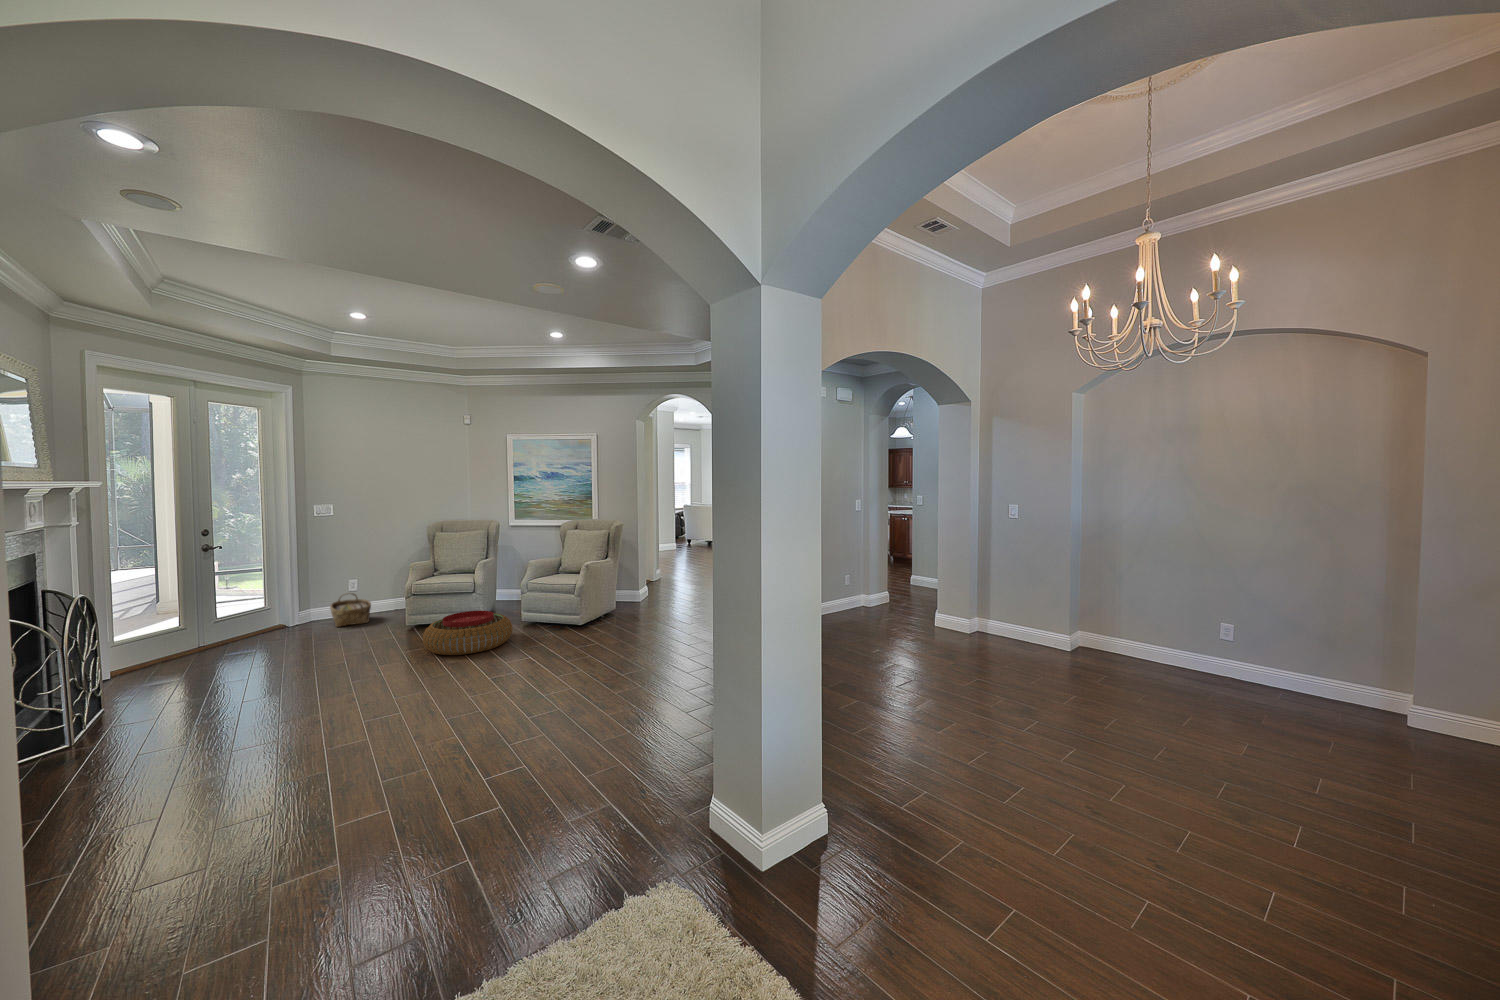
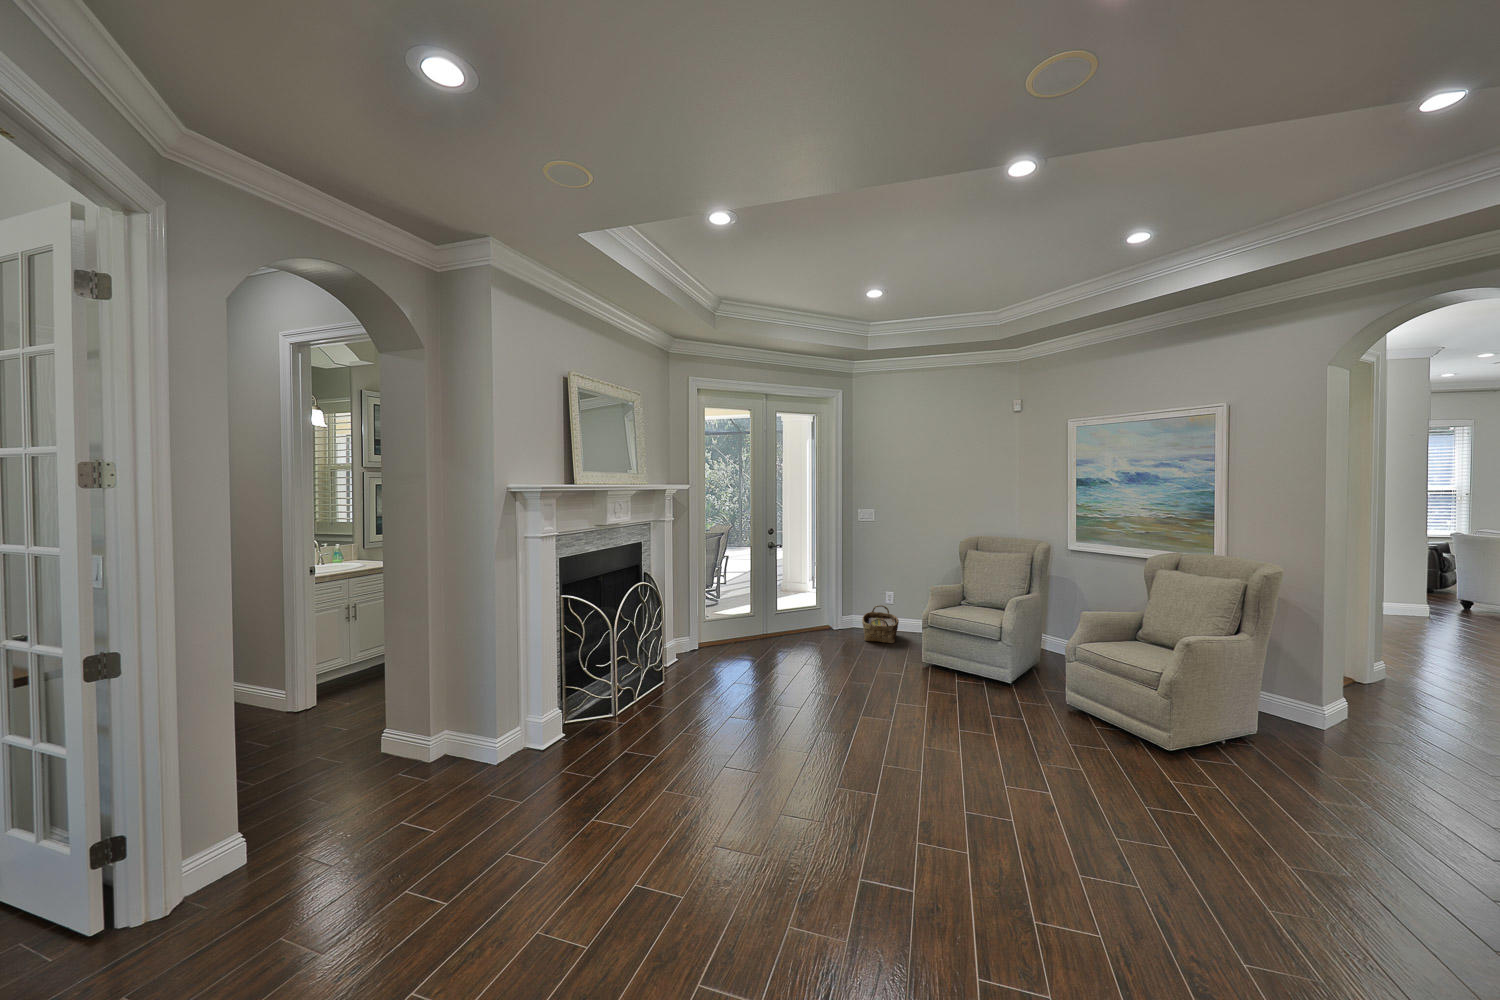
pouf: present [423,611,512,655] -> none [919,670,1041,742]

